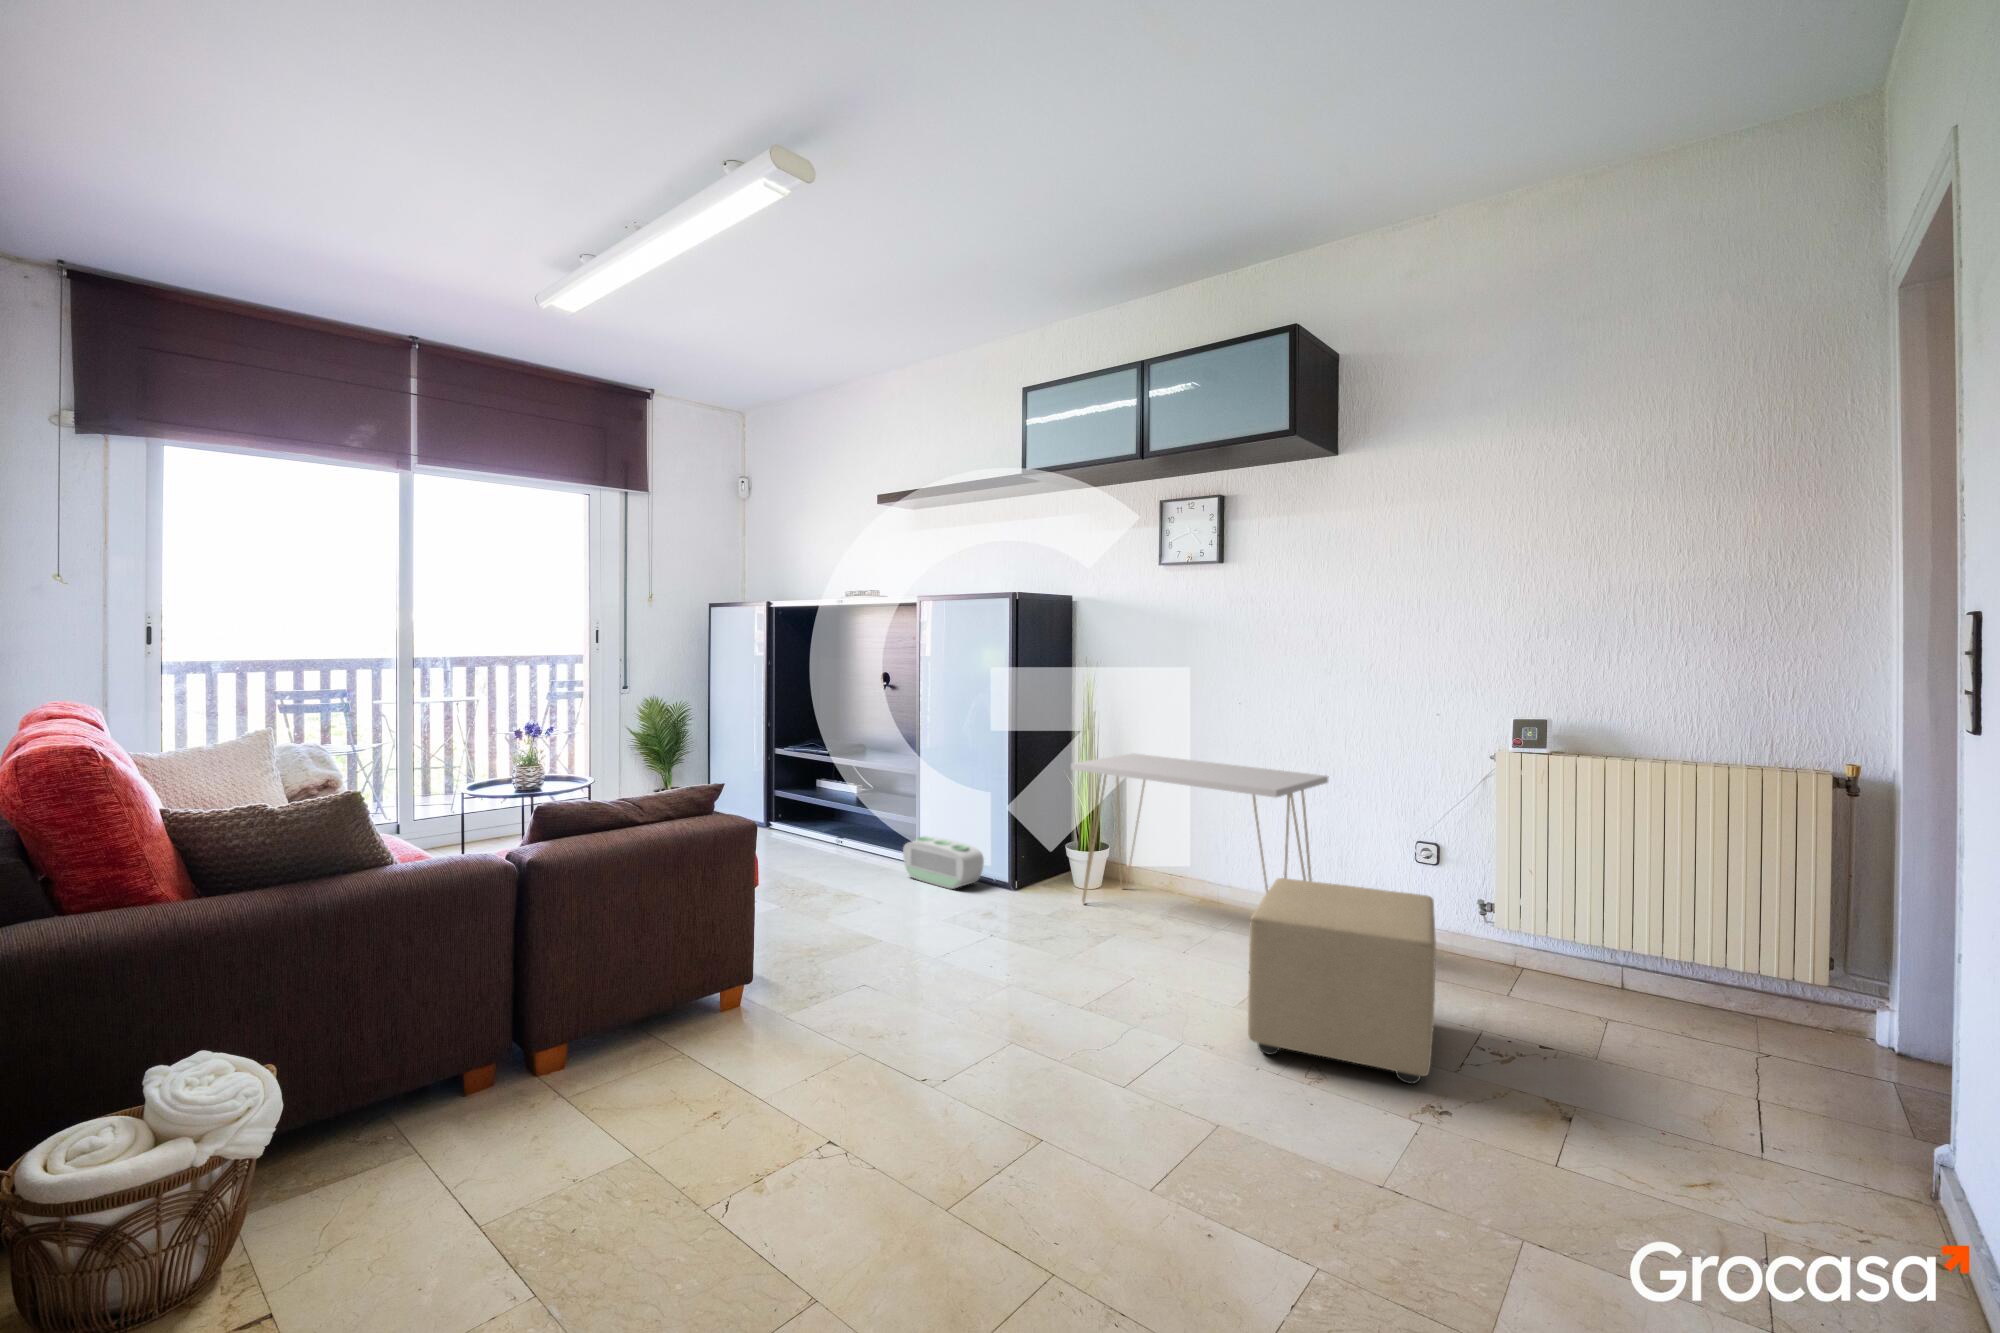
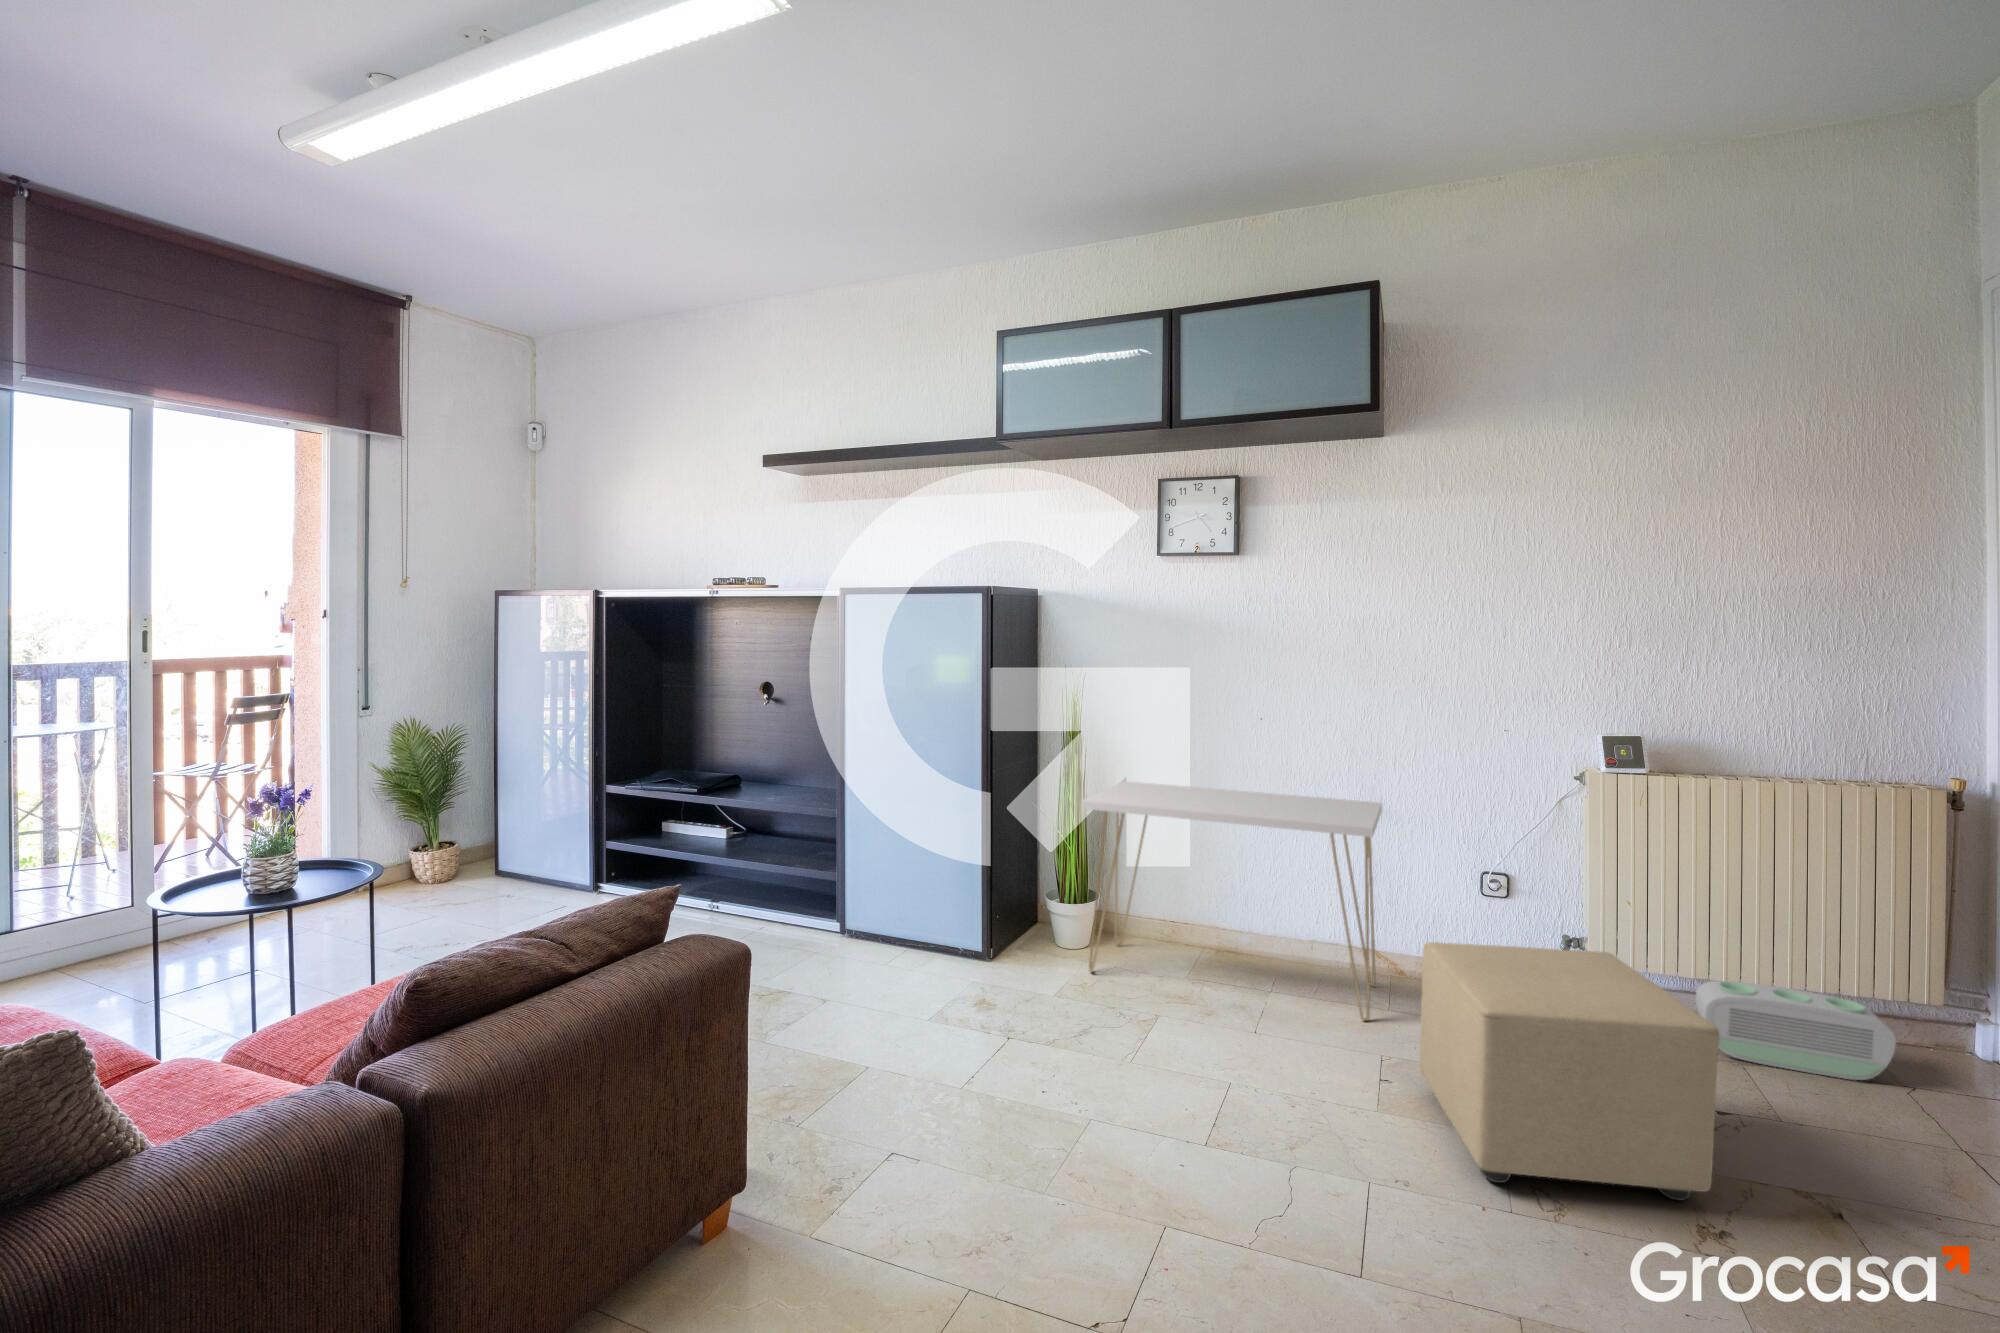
air purifier: present [903,836,984,889] -> present [1696,981,1896,1080]

